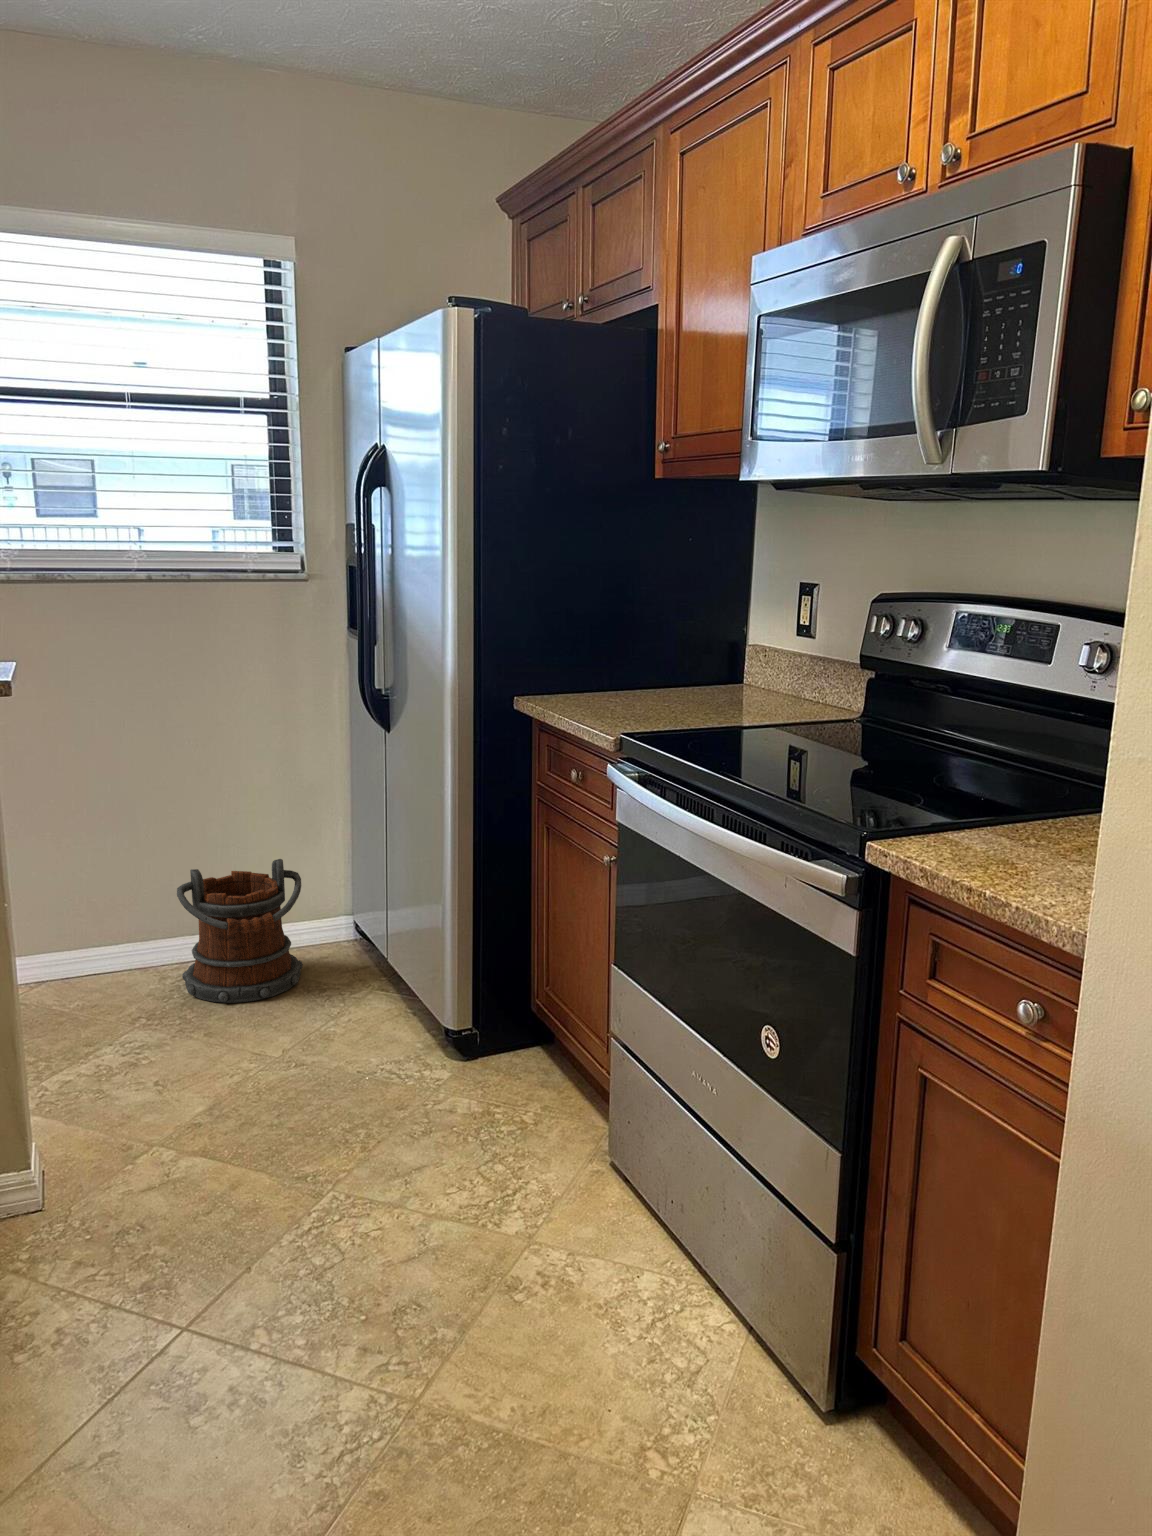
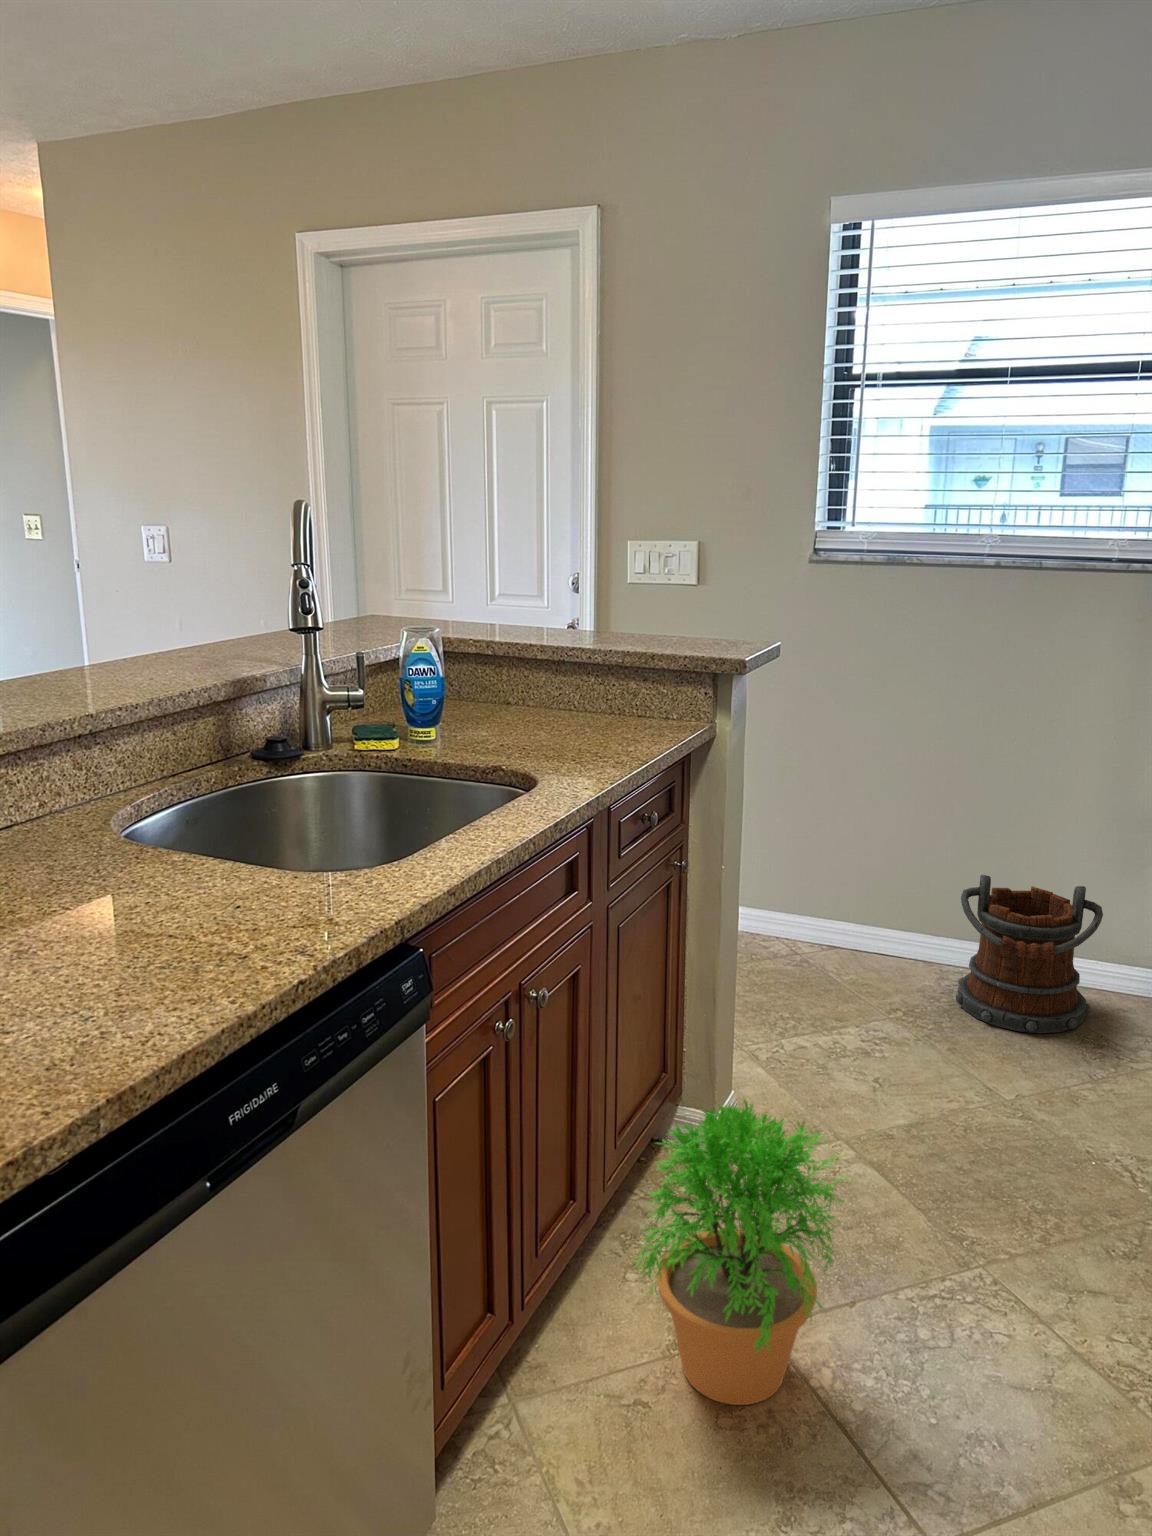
potted plant: none [42,1109,279,1413] -> present [633,1099,848,1405]

